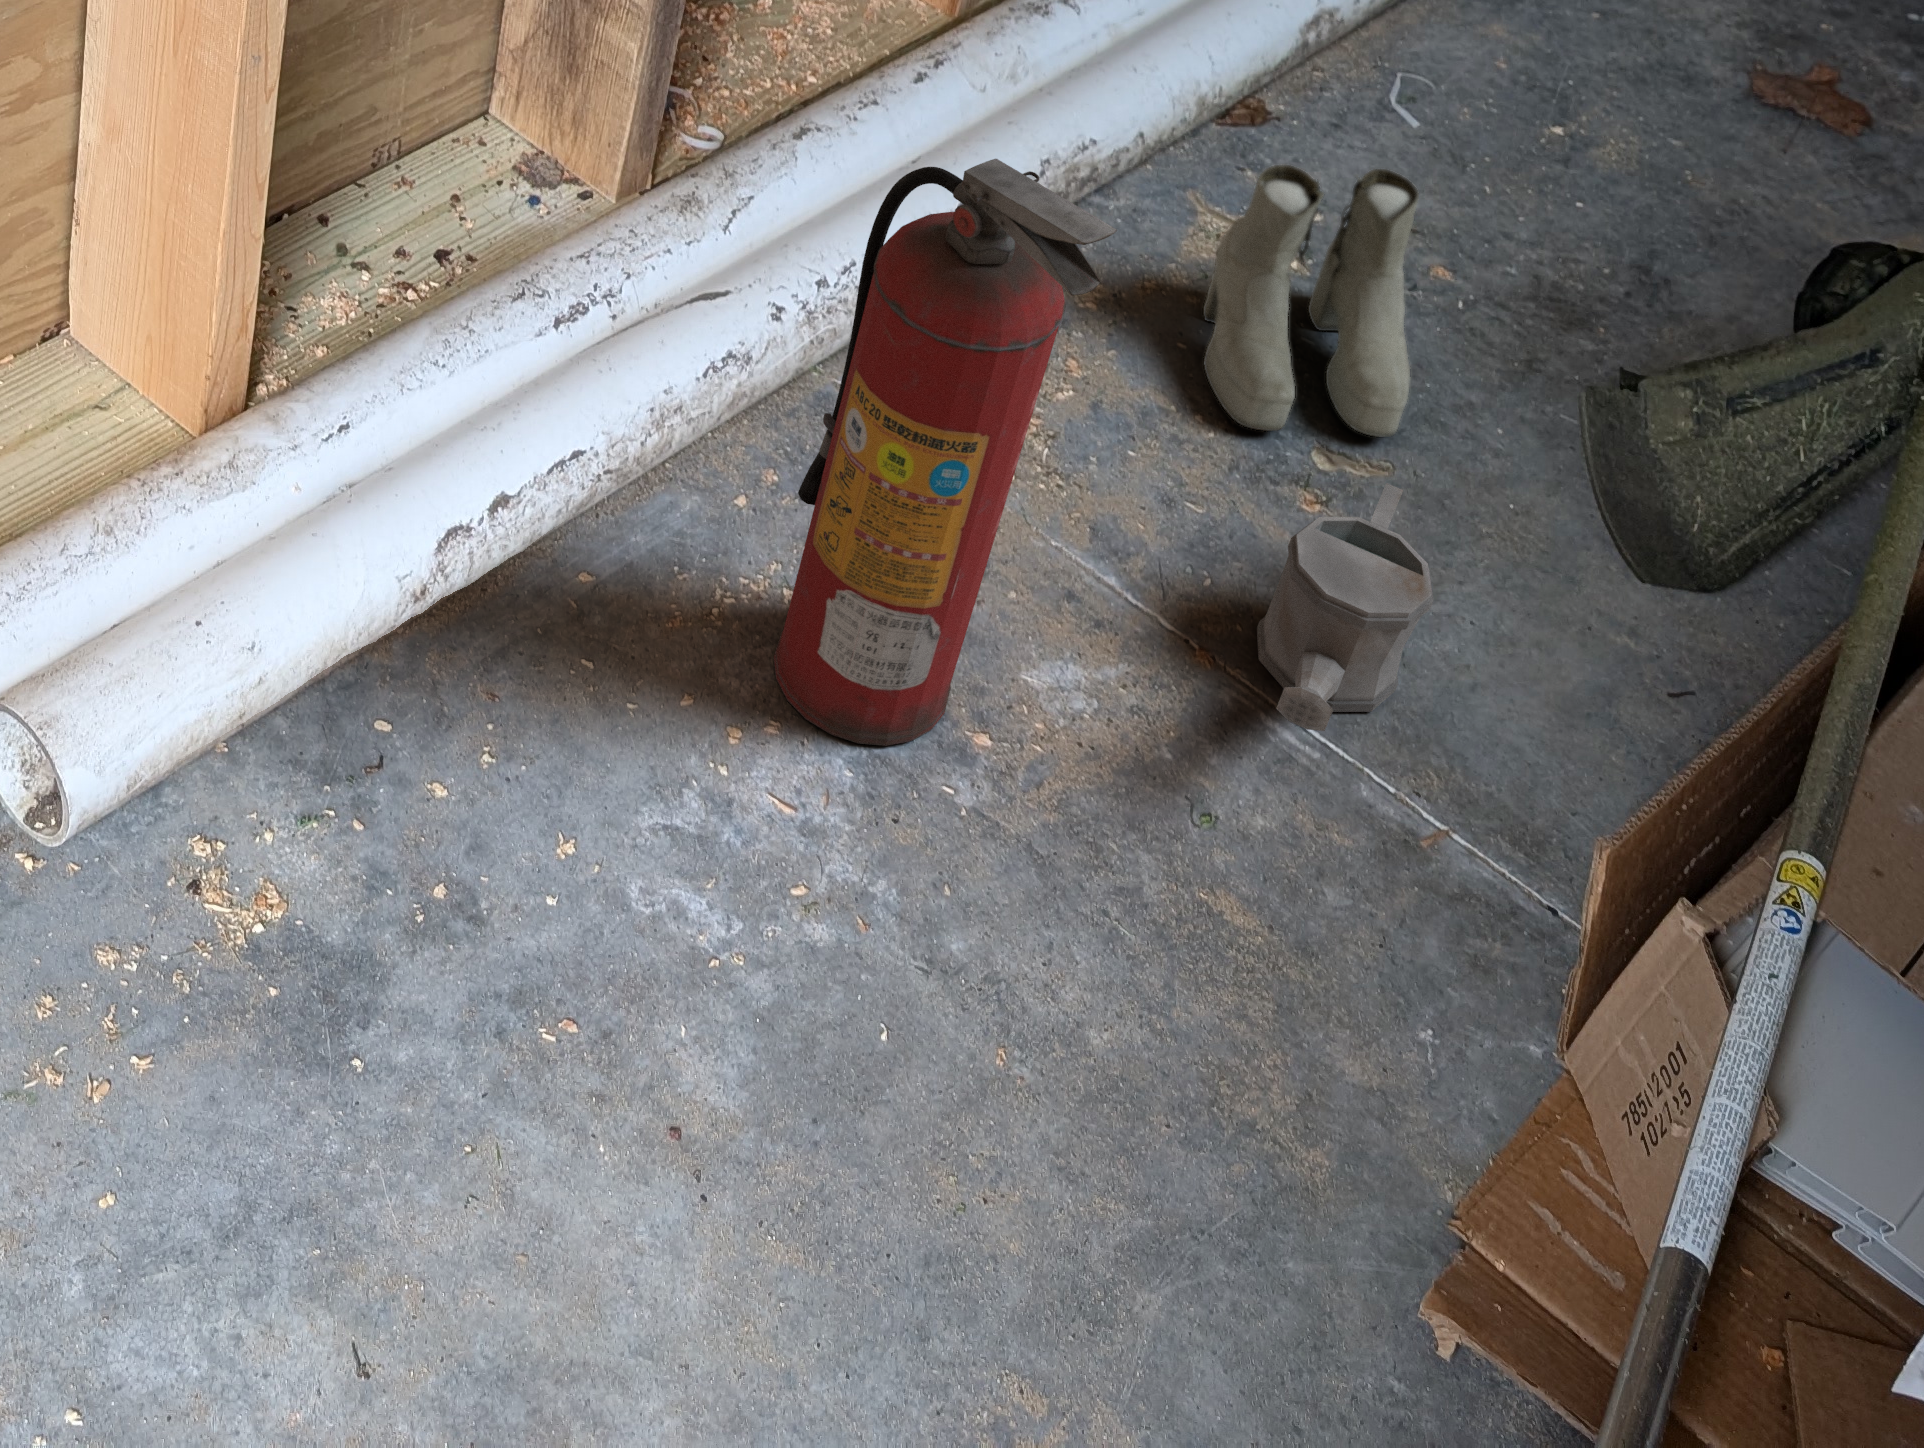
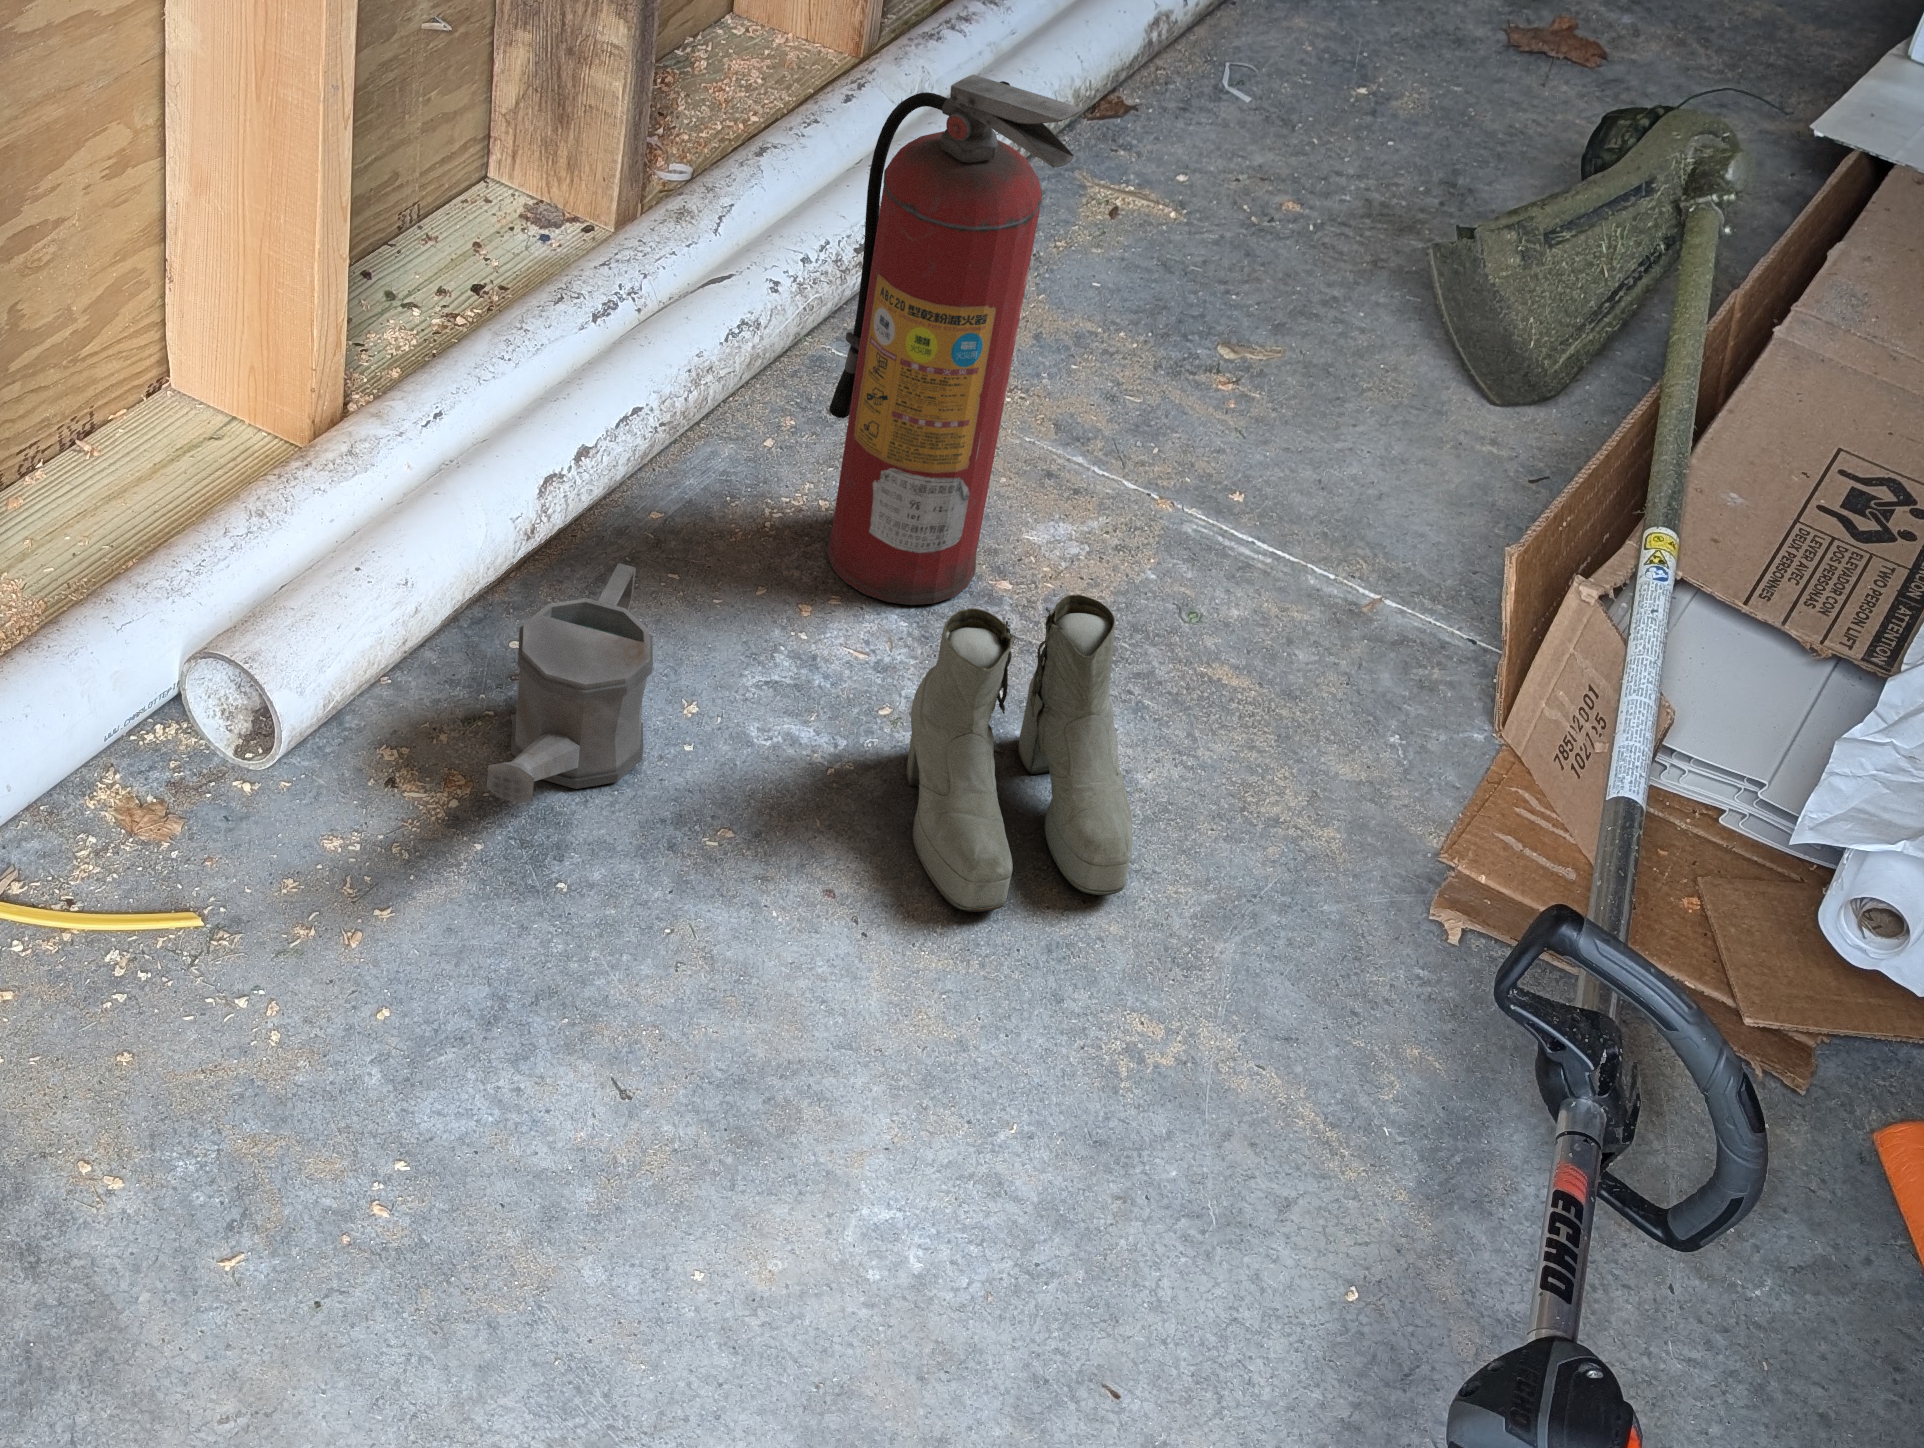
boots: present [1203,165,1419,437] -> present [907,594,1133,912]
watering can: present [1257,483,1433,731] -> present [487,563,653,803]

